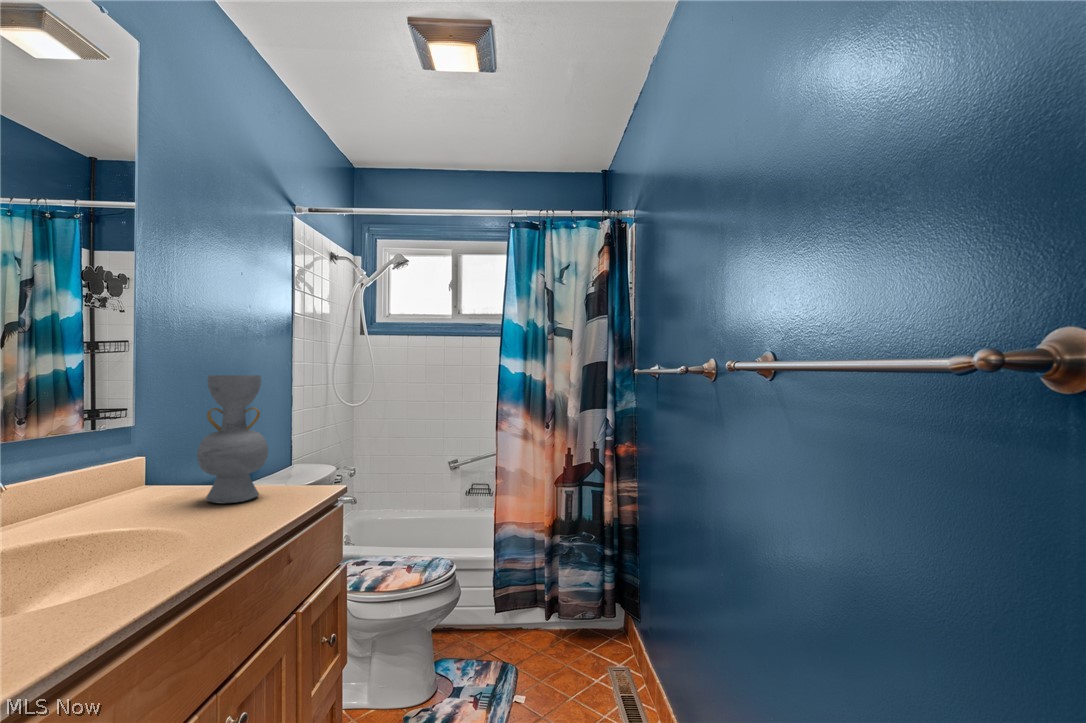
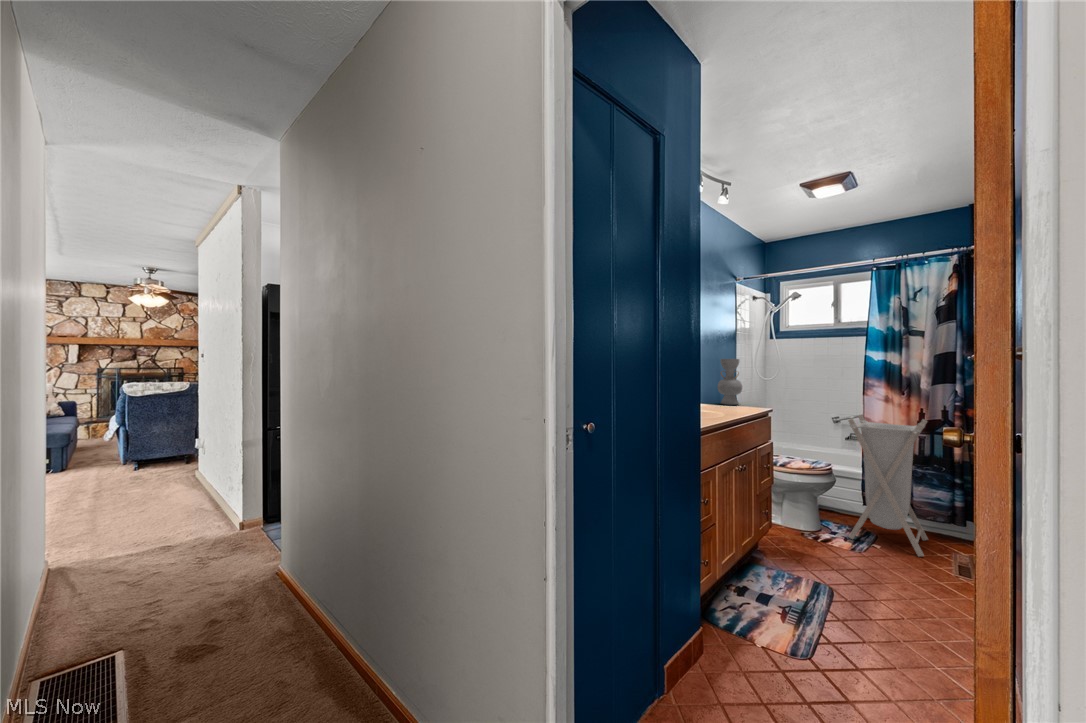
laundry hamper: none [479,464,582,703] -> present [848,415,928,556]

